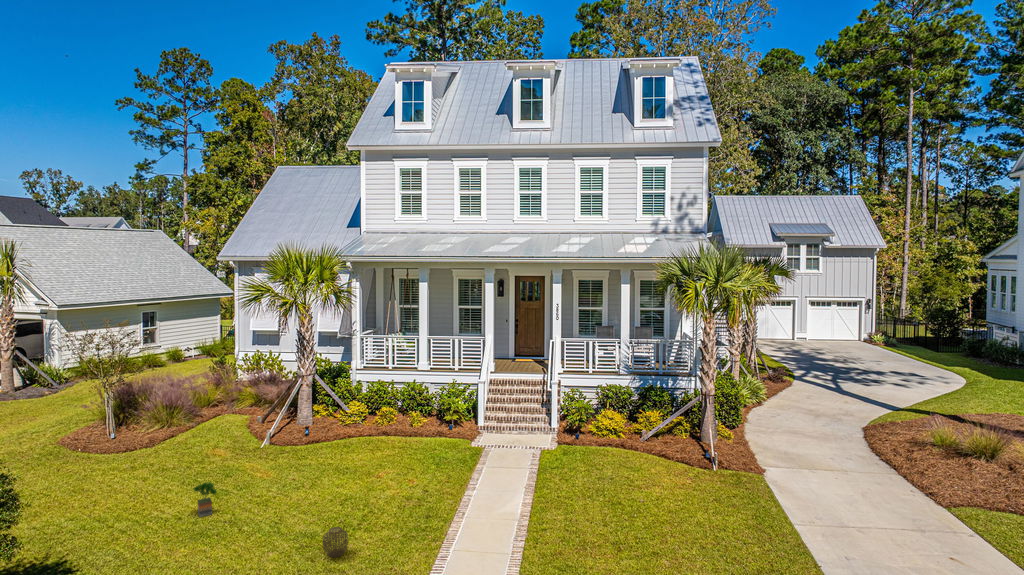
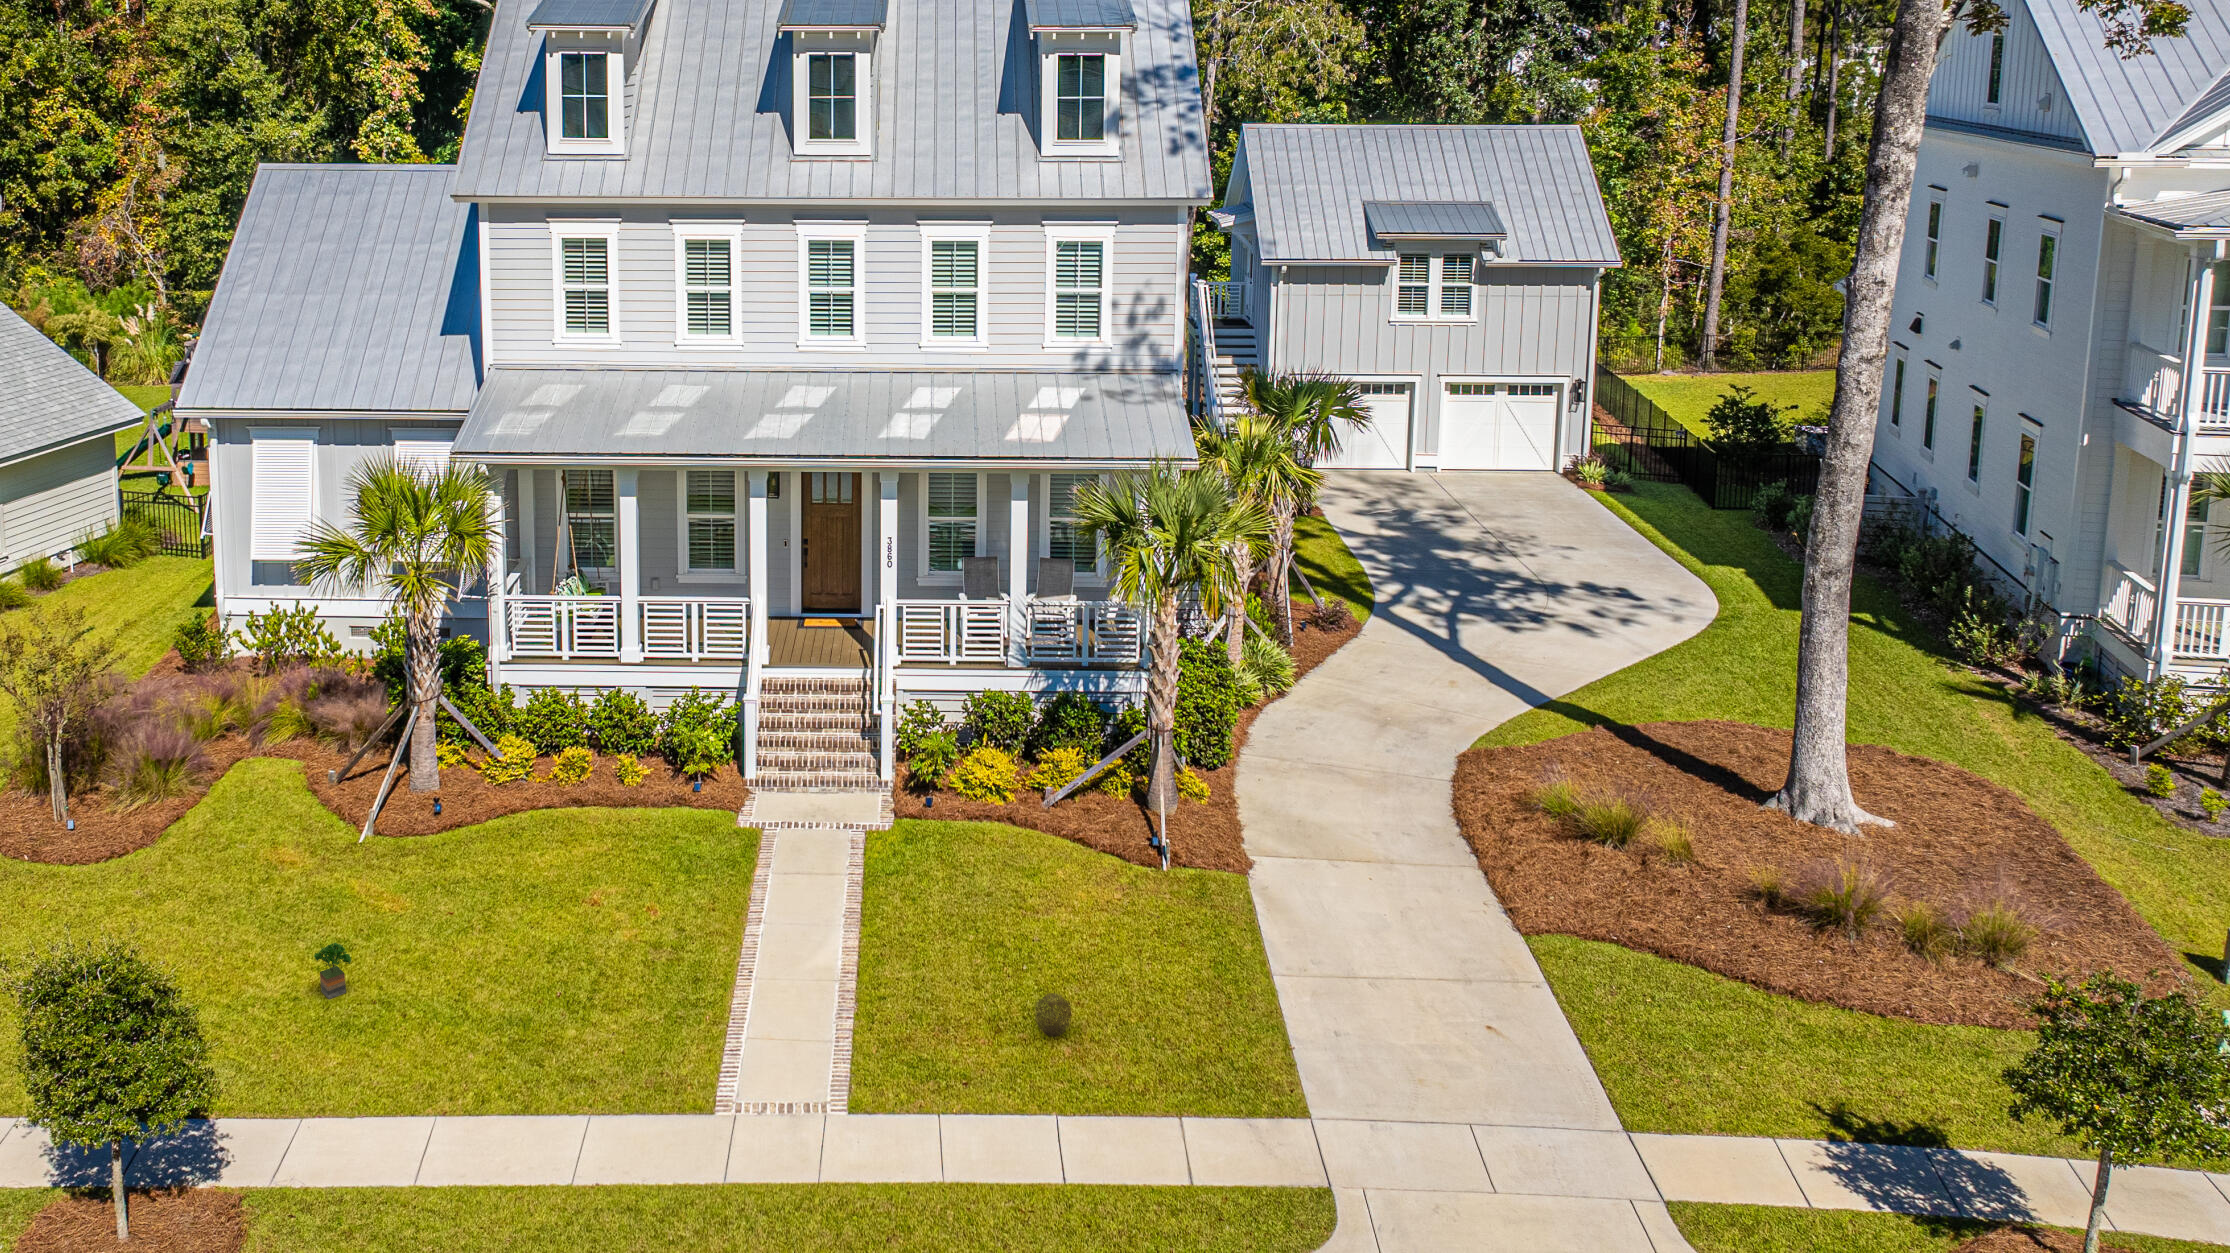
woven basket: present [323,527,348,557] -> present [1035,993,1071,1036]

